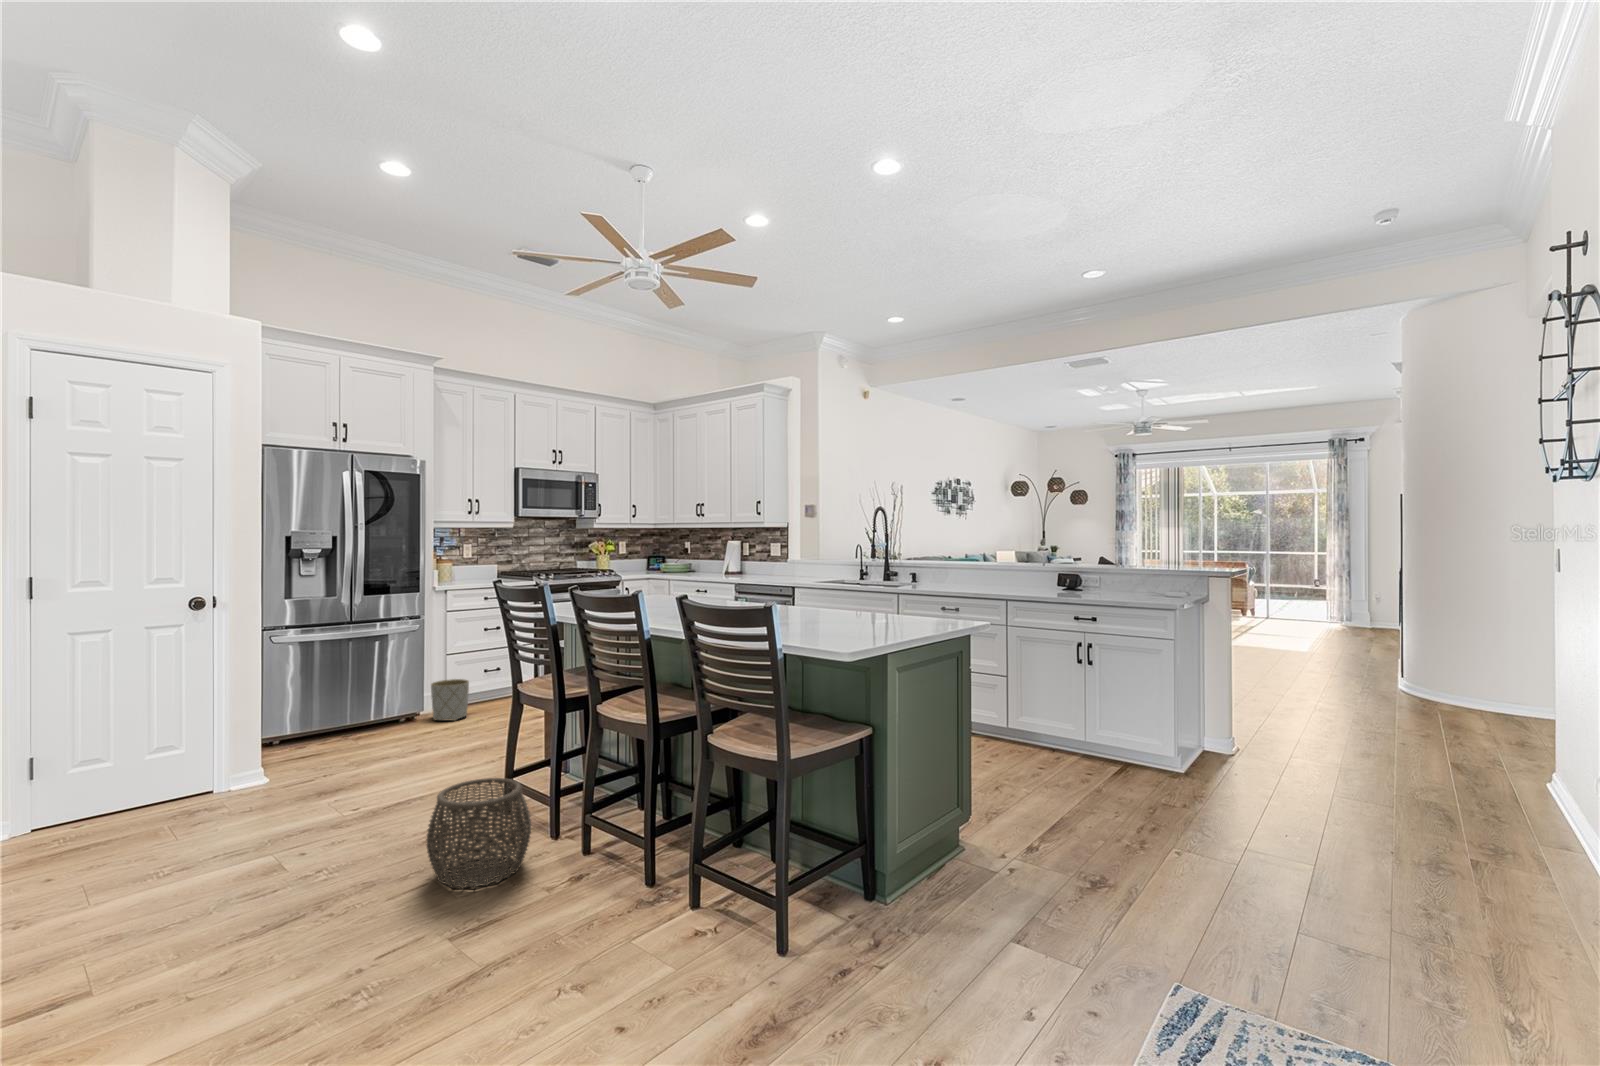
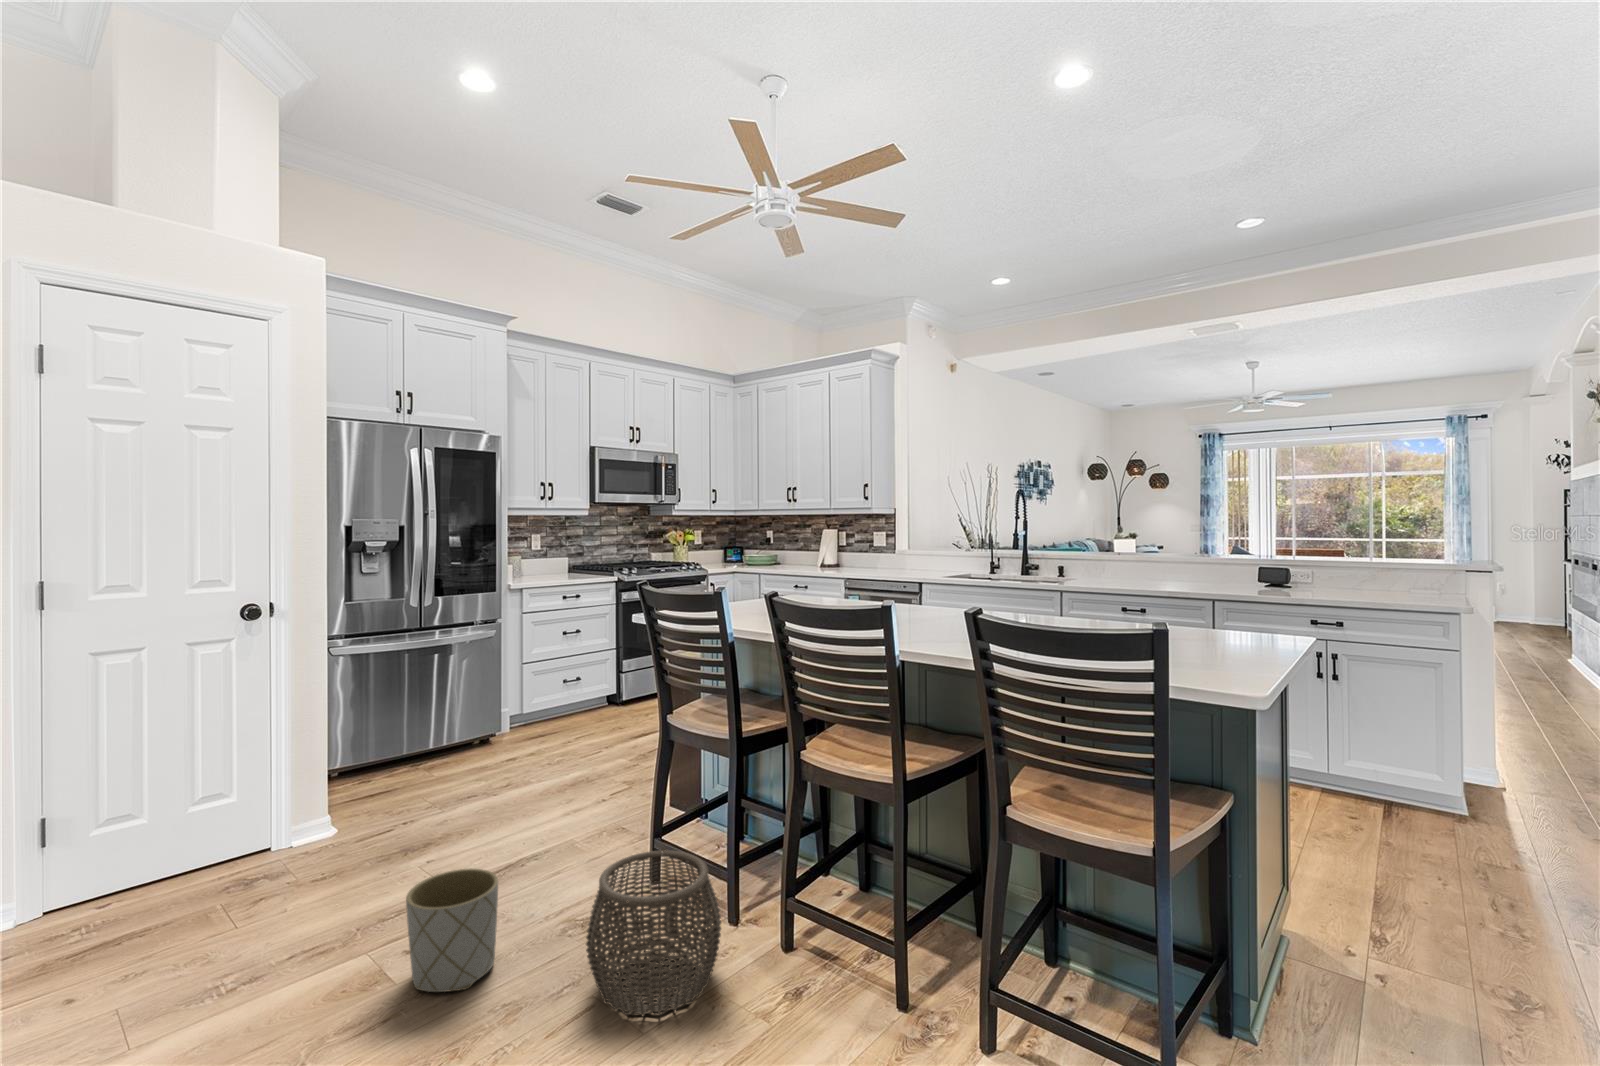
planter: present [431,679,469,721] -> present [406,869,498,992]

